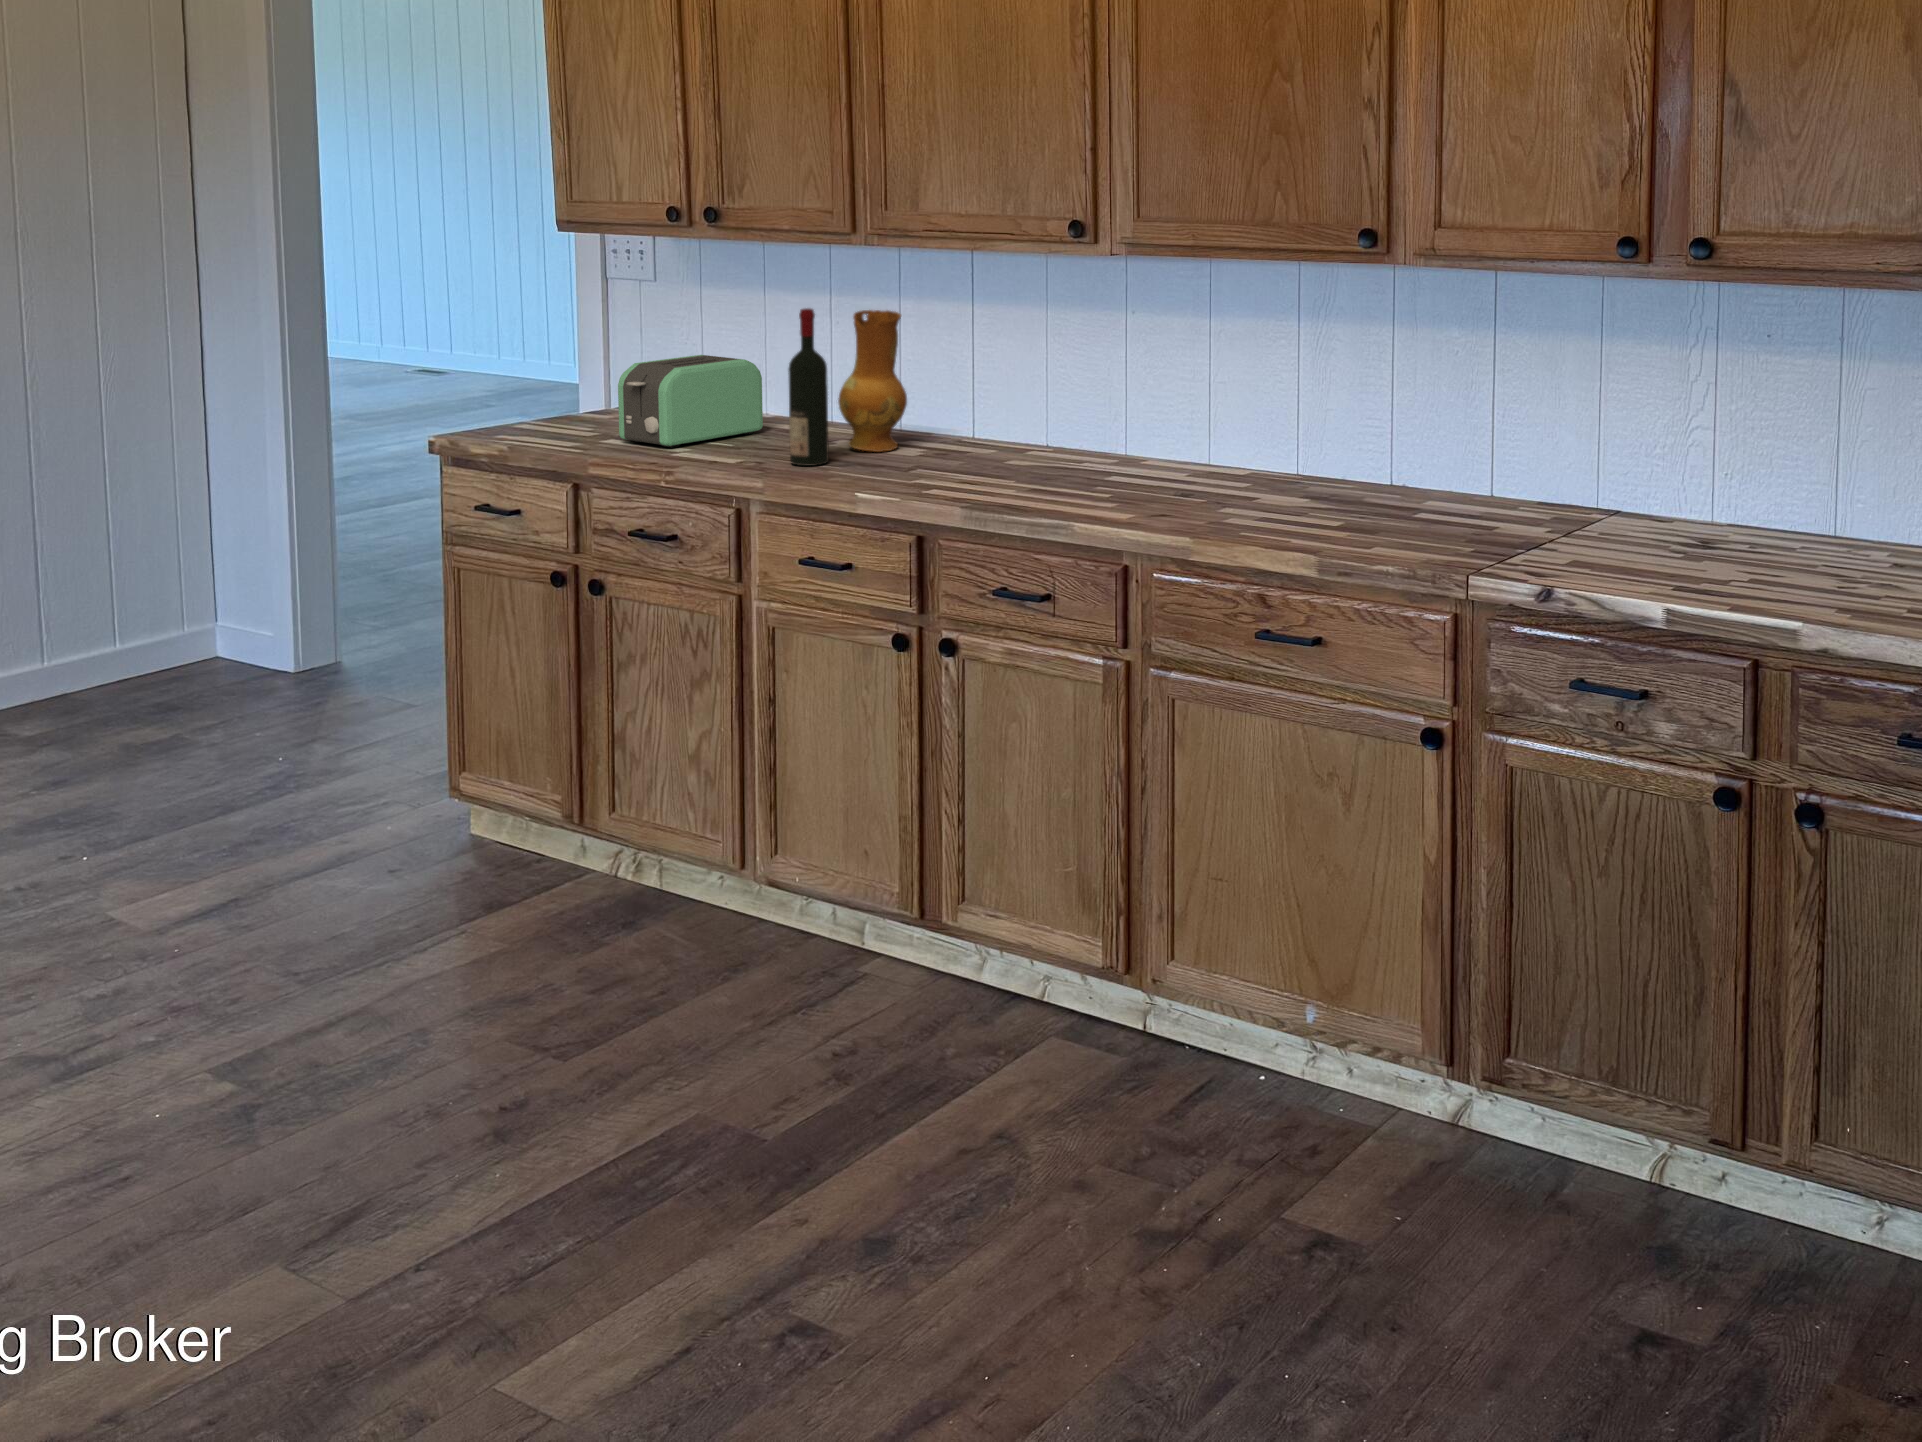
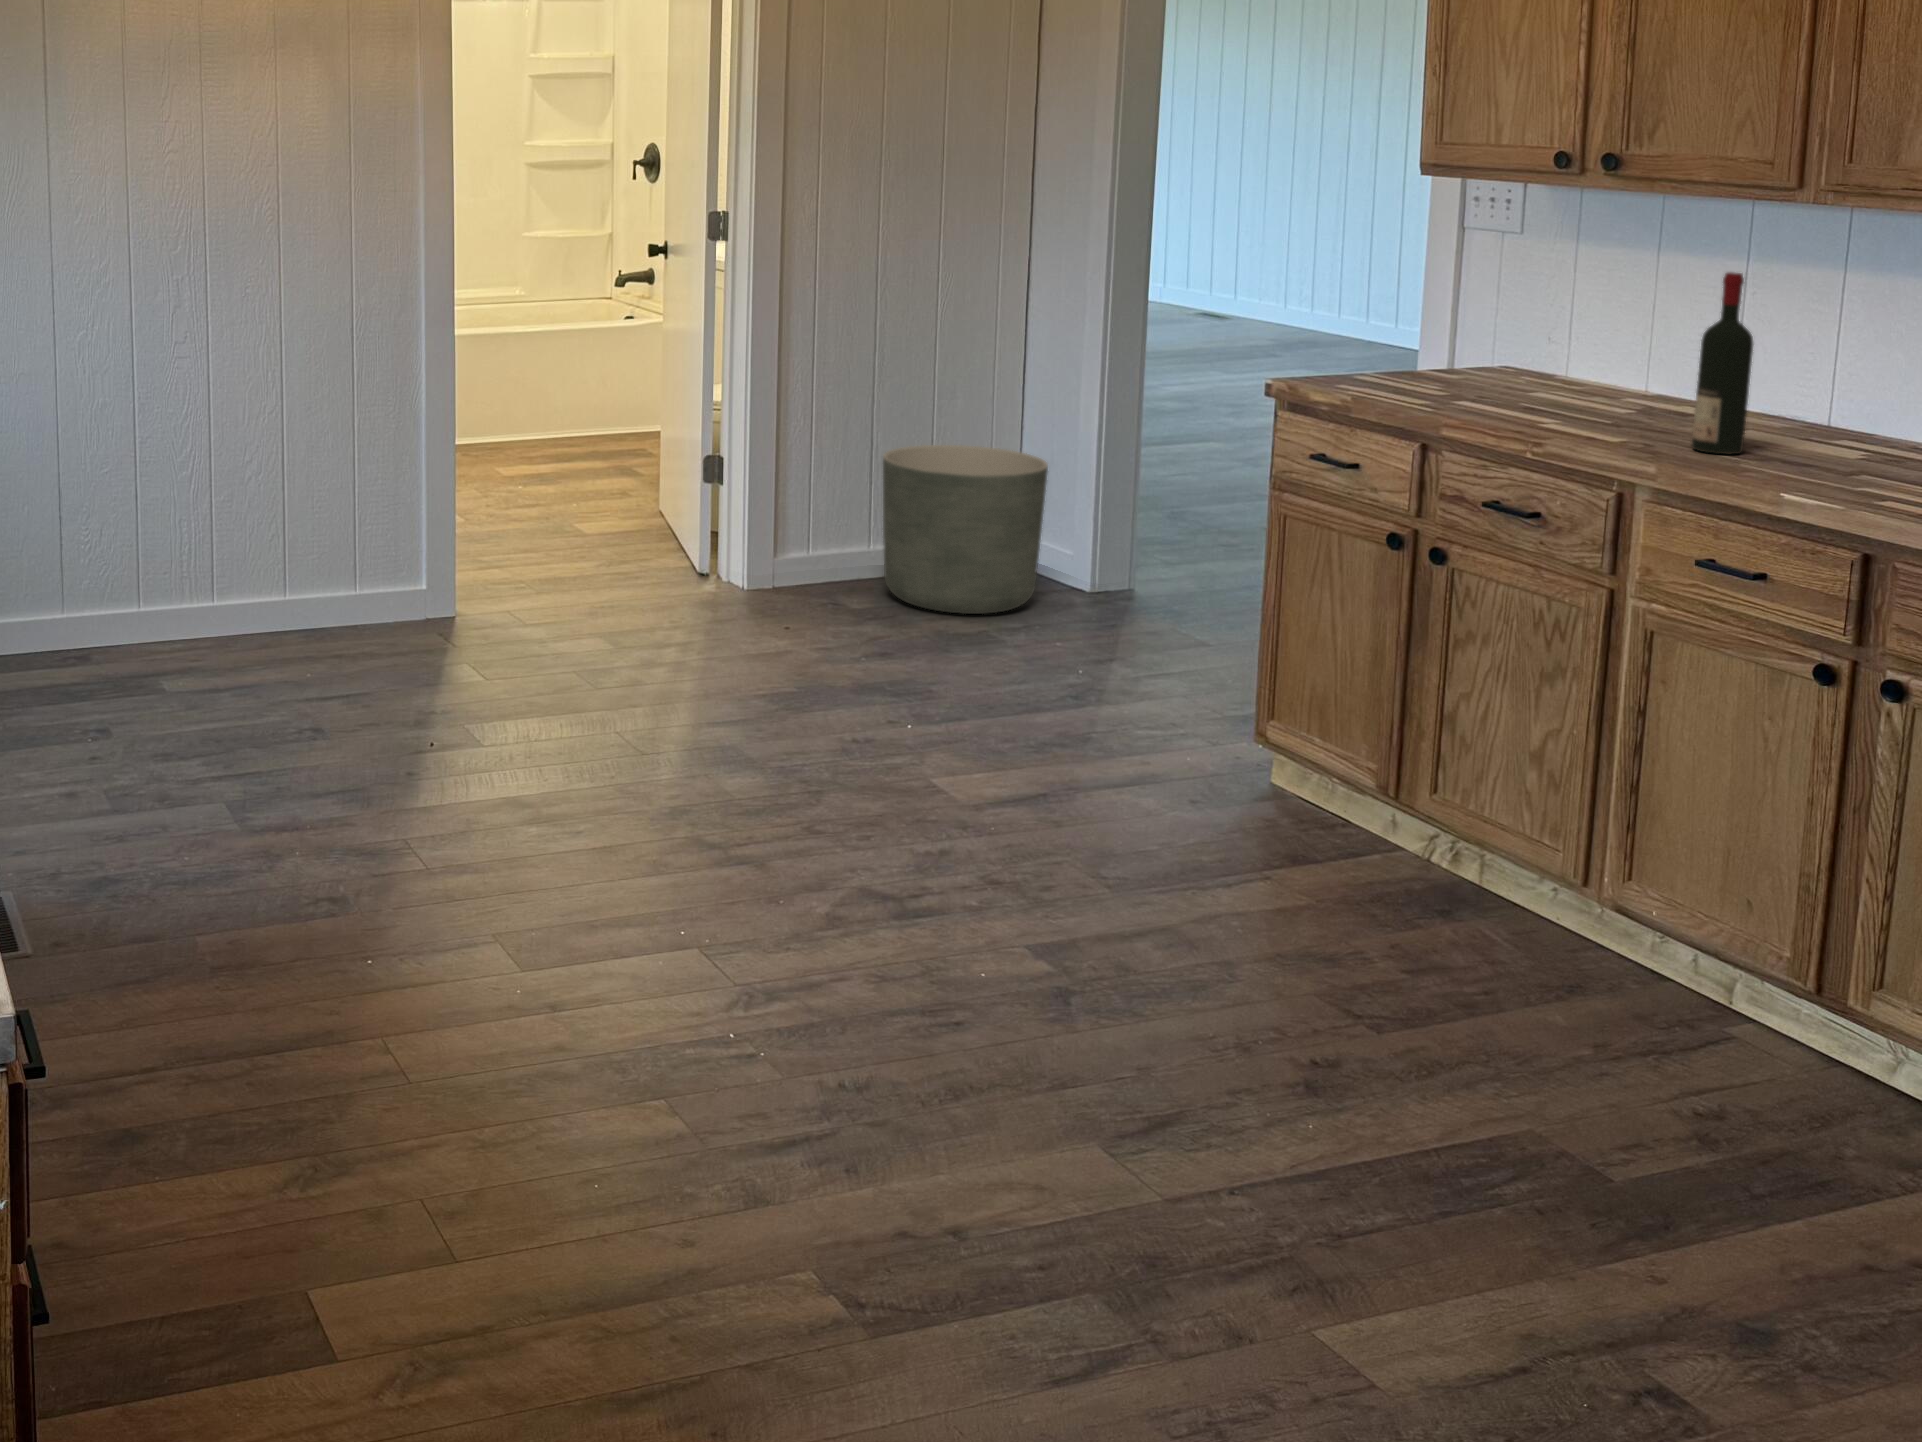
ceramic jug: present [838,310,907,452] -> none [1761,281,1862,450]
toaster: present [618,355,763,448] -> none [1477,319,1658,417]
planter: none [46,529,236,713] -> present [883,445,1048,614]

